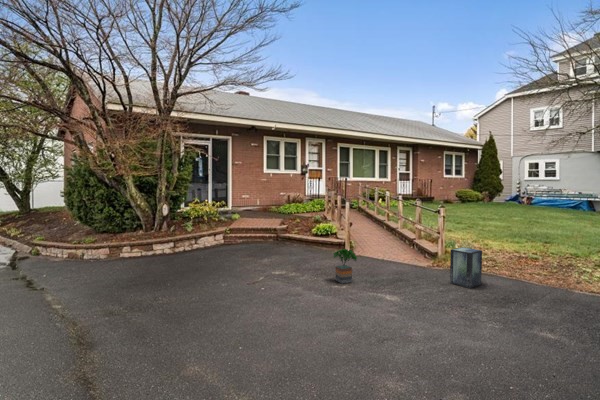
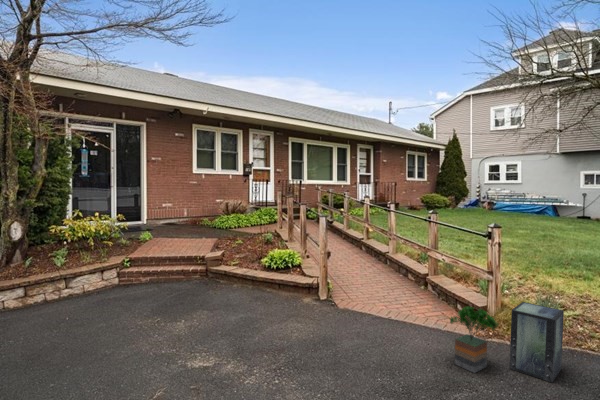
potted tree: present [333,249,357,283] -> present [450,306,498,373]

